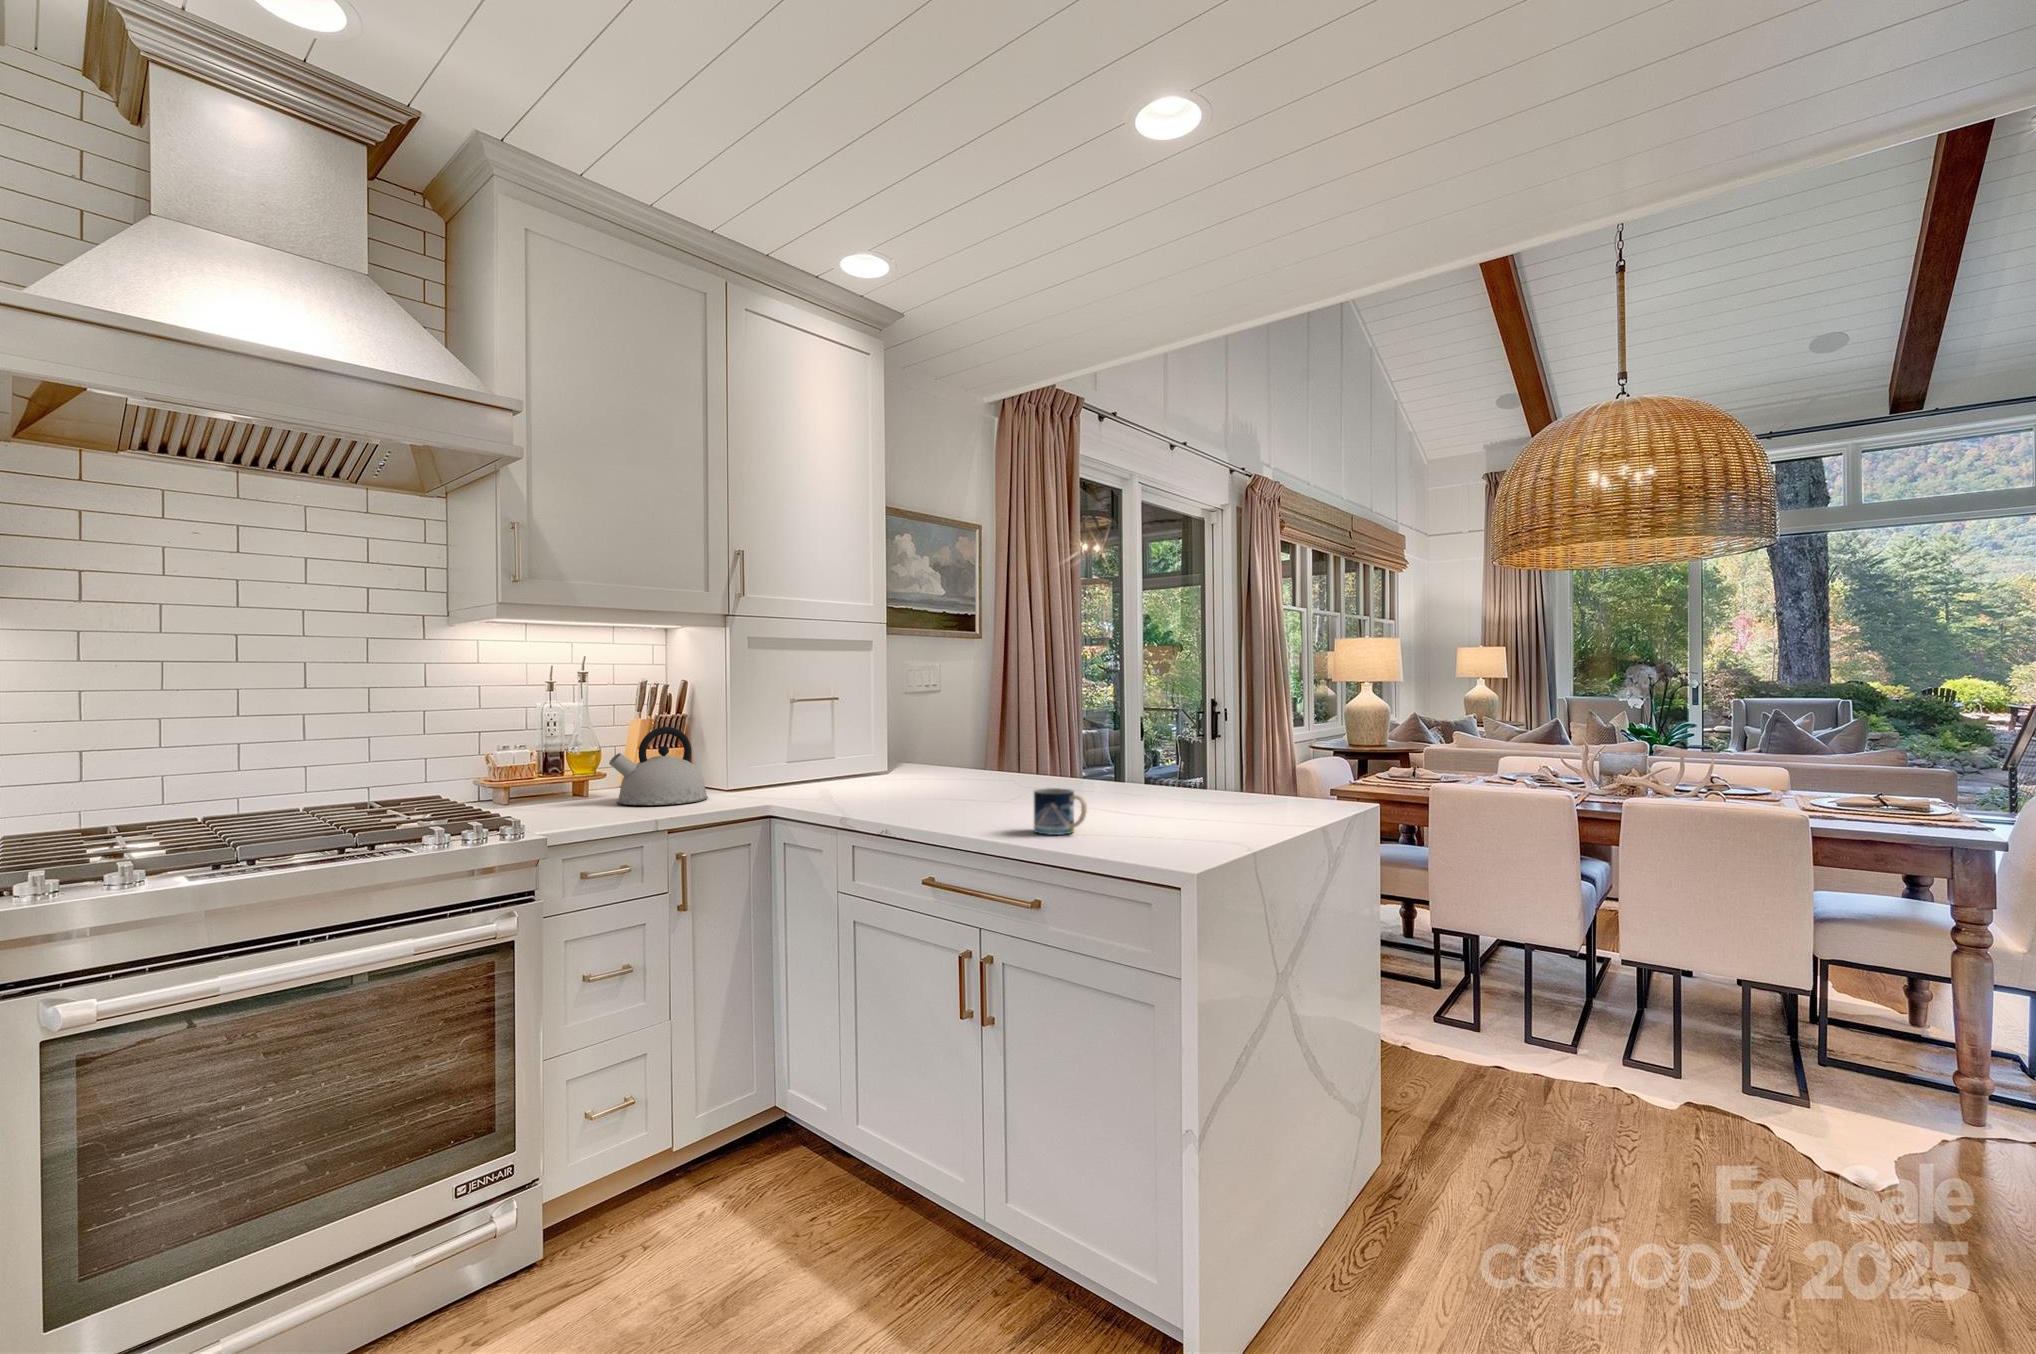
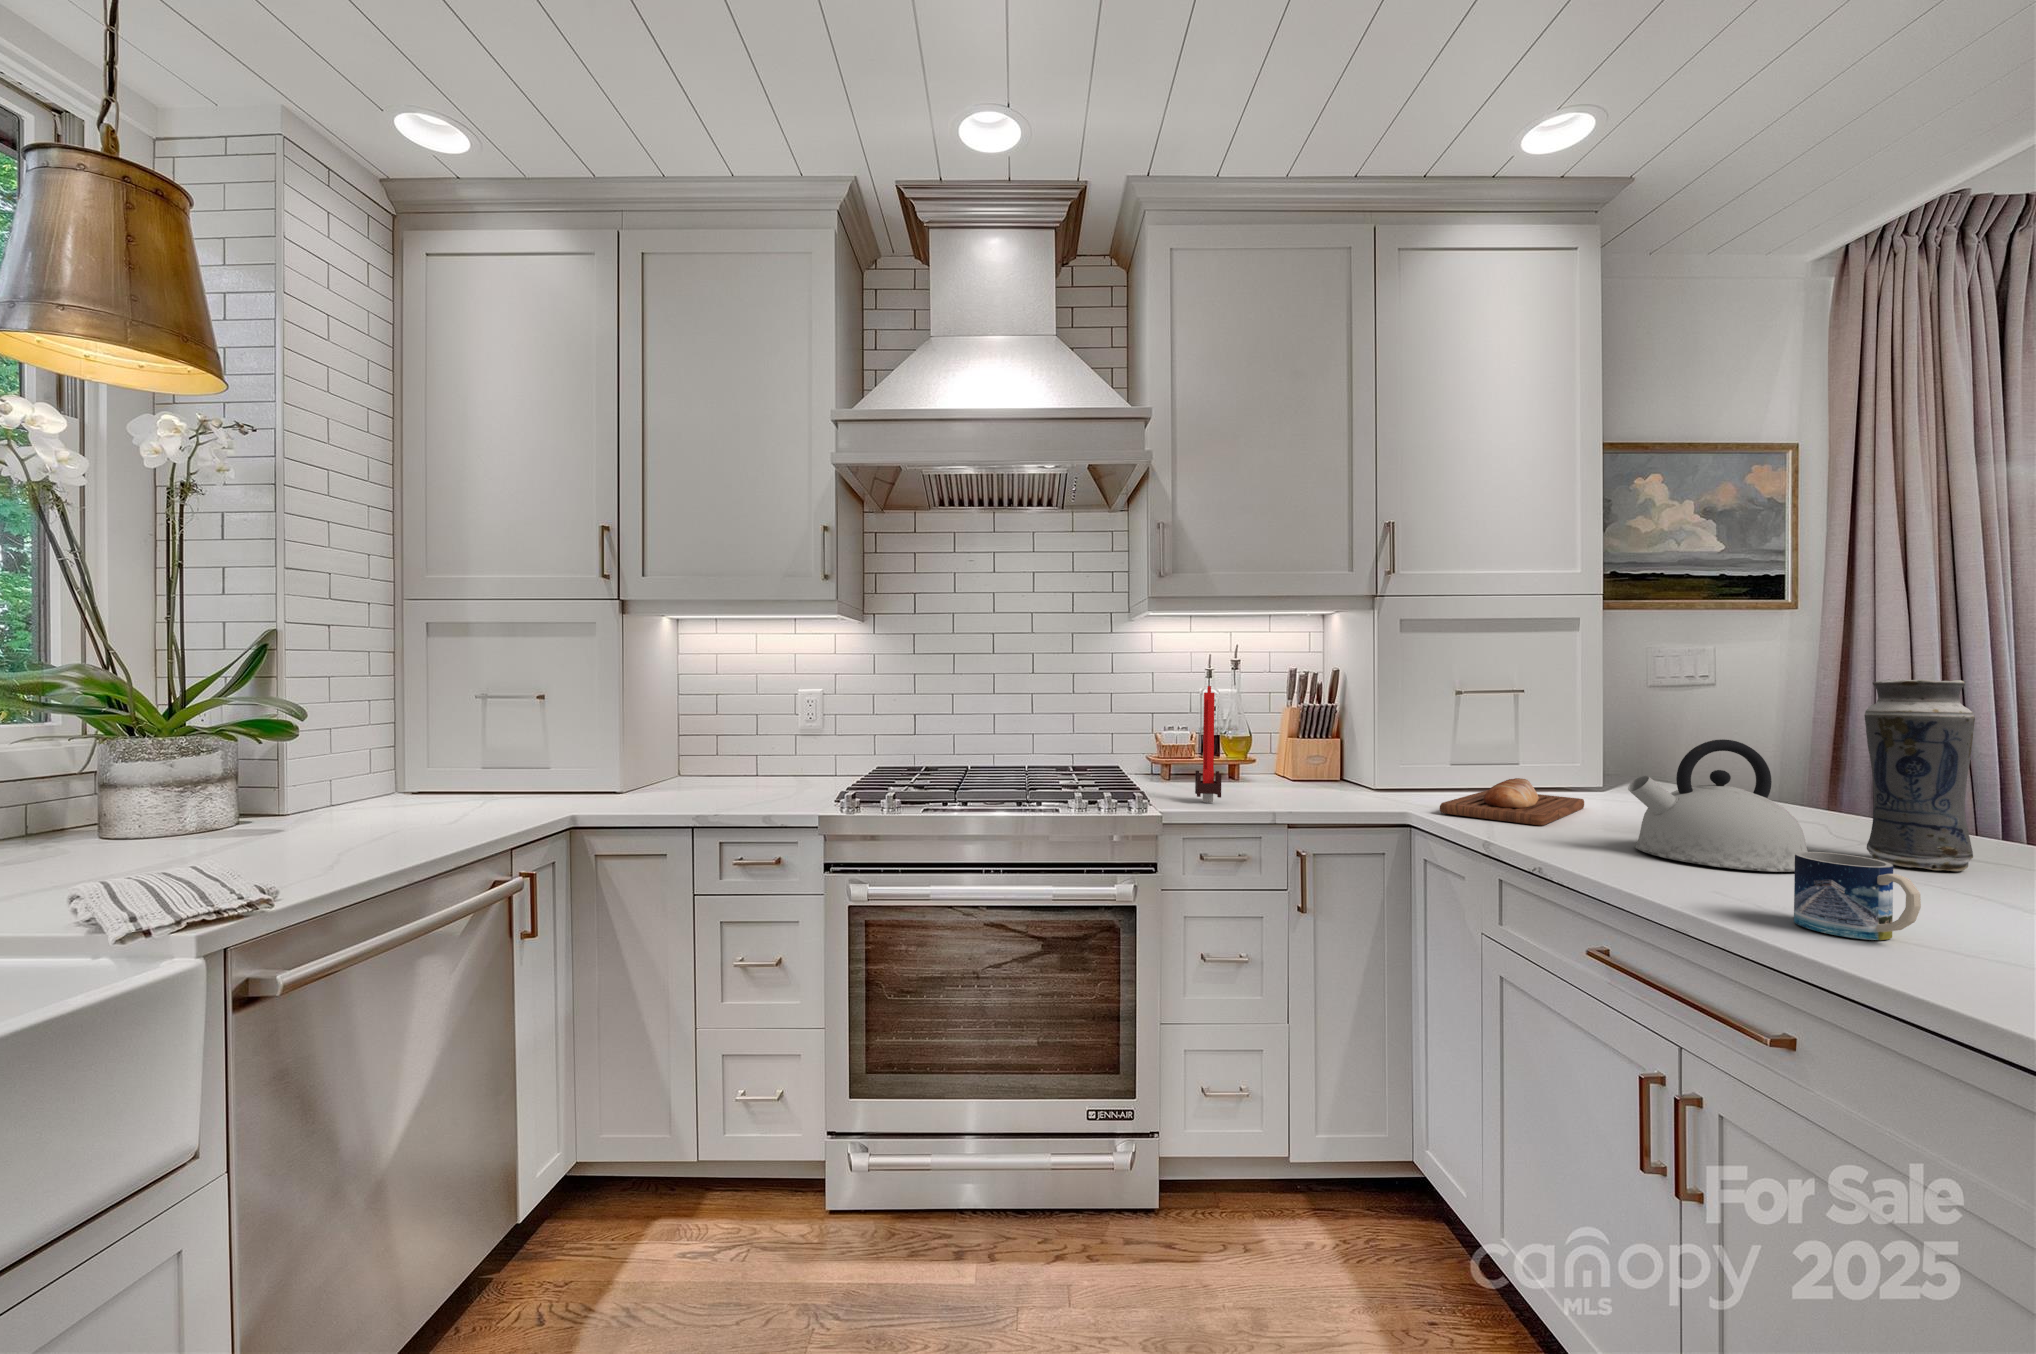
vase: none [1039,685,1083,797] -> present [1864,679,1975,871]
candle: none [567,700,600,820] -> present [1195,686,1222,802]
kettle: present [609,727,708,805] -> present [1628,739,1807,872]
bread loaf: none [796,768,884,801] -> present [1440,778,1584,825]

